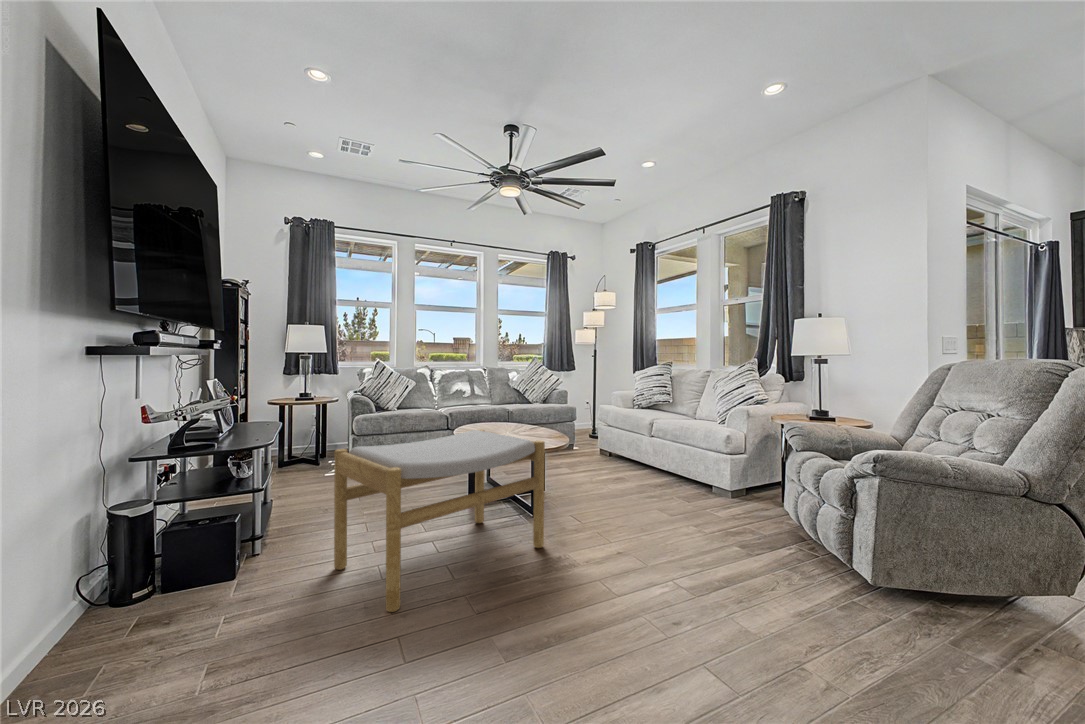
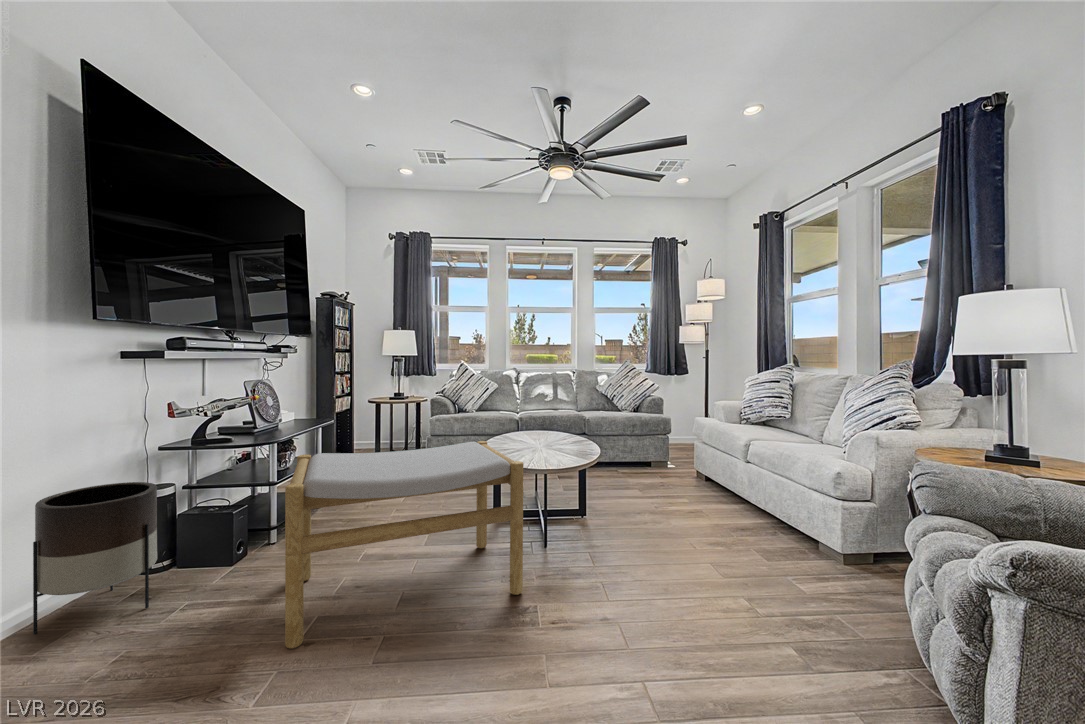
planter: none [70,490,197,660] -> present [33,482,157,634]

